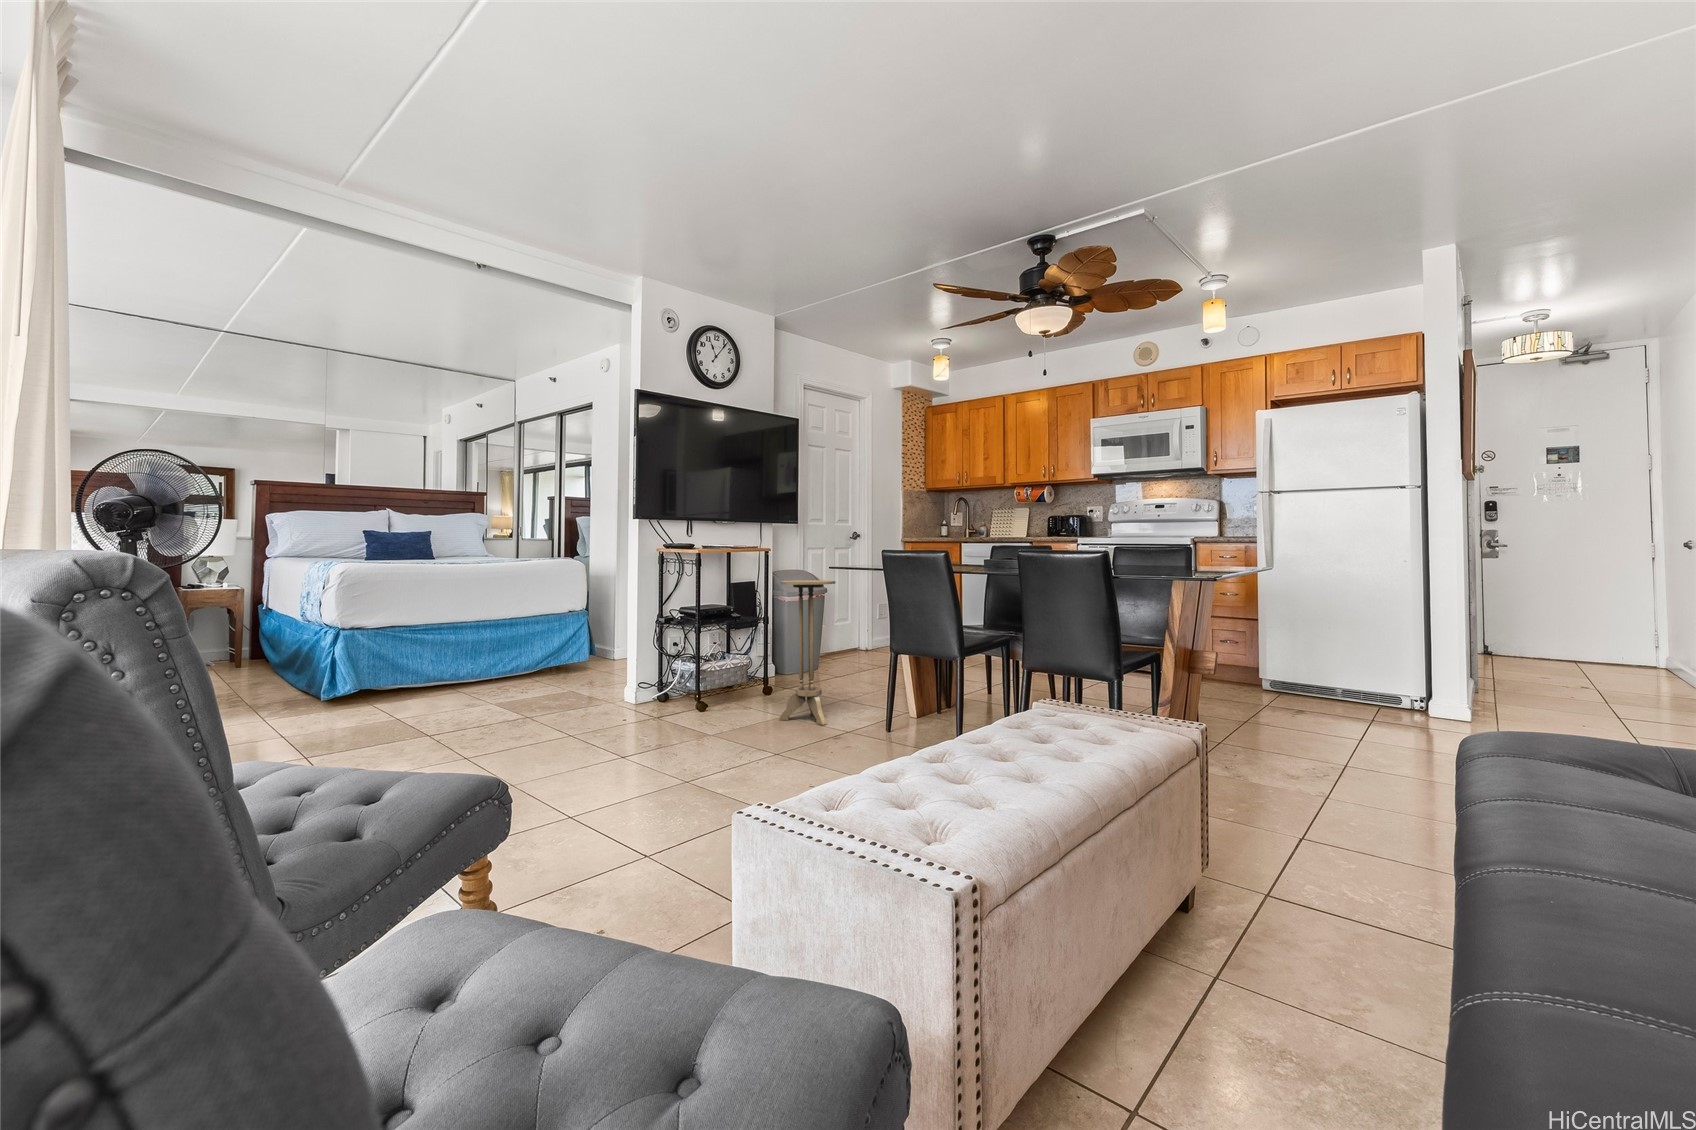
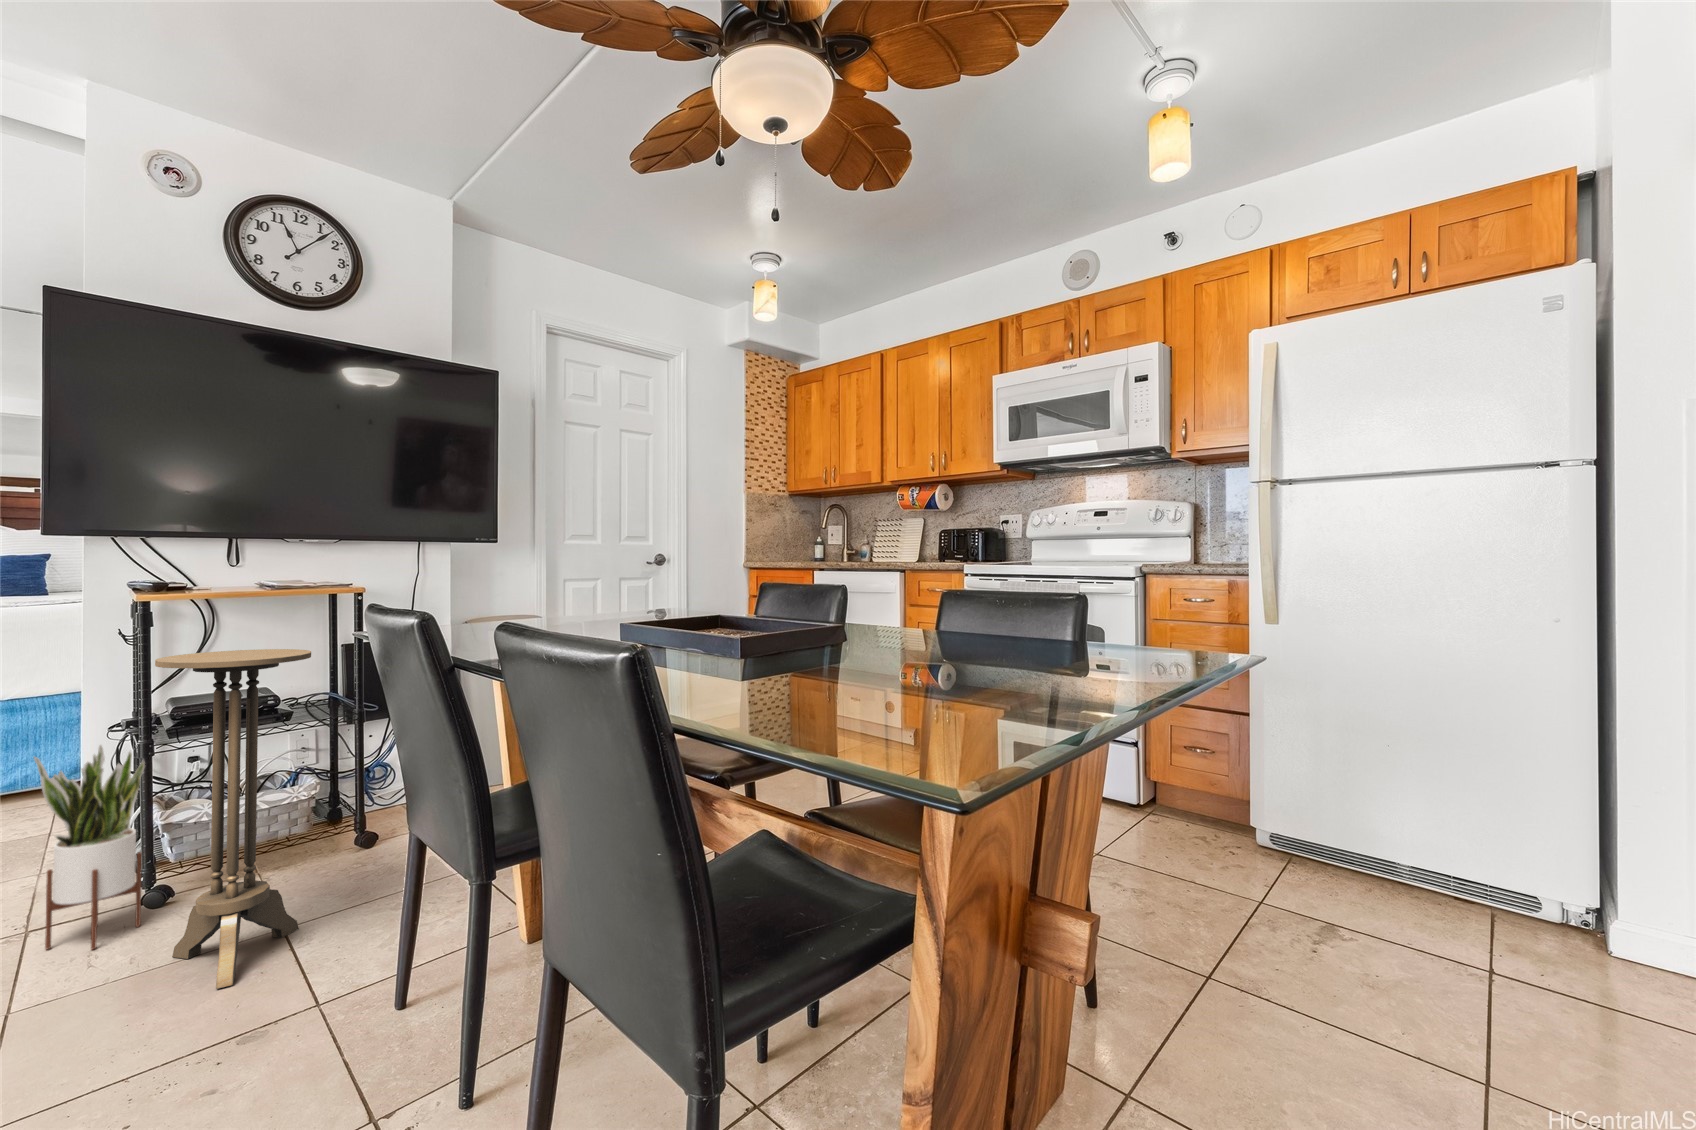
potted plant: none [714,626,741,719] -> present [34,745,145,949]

